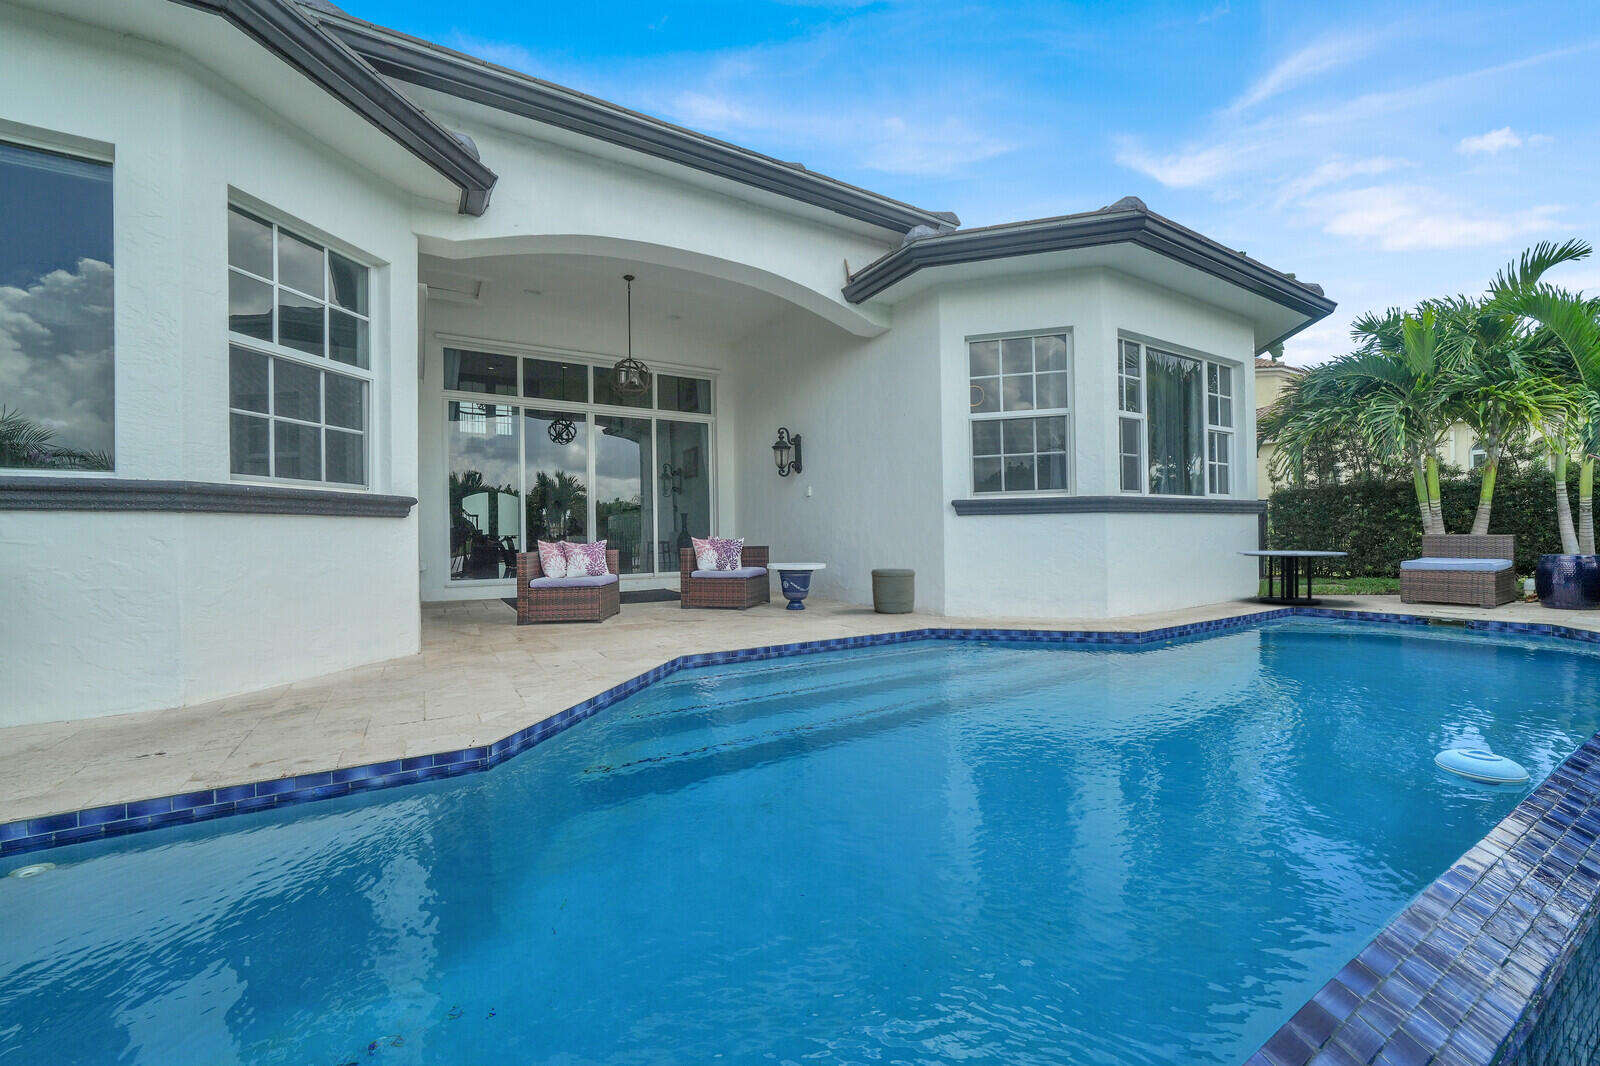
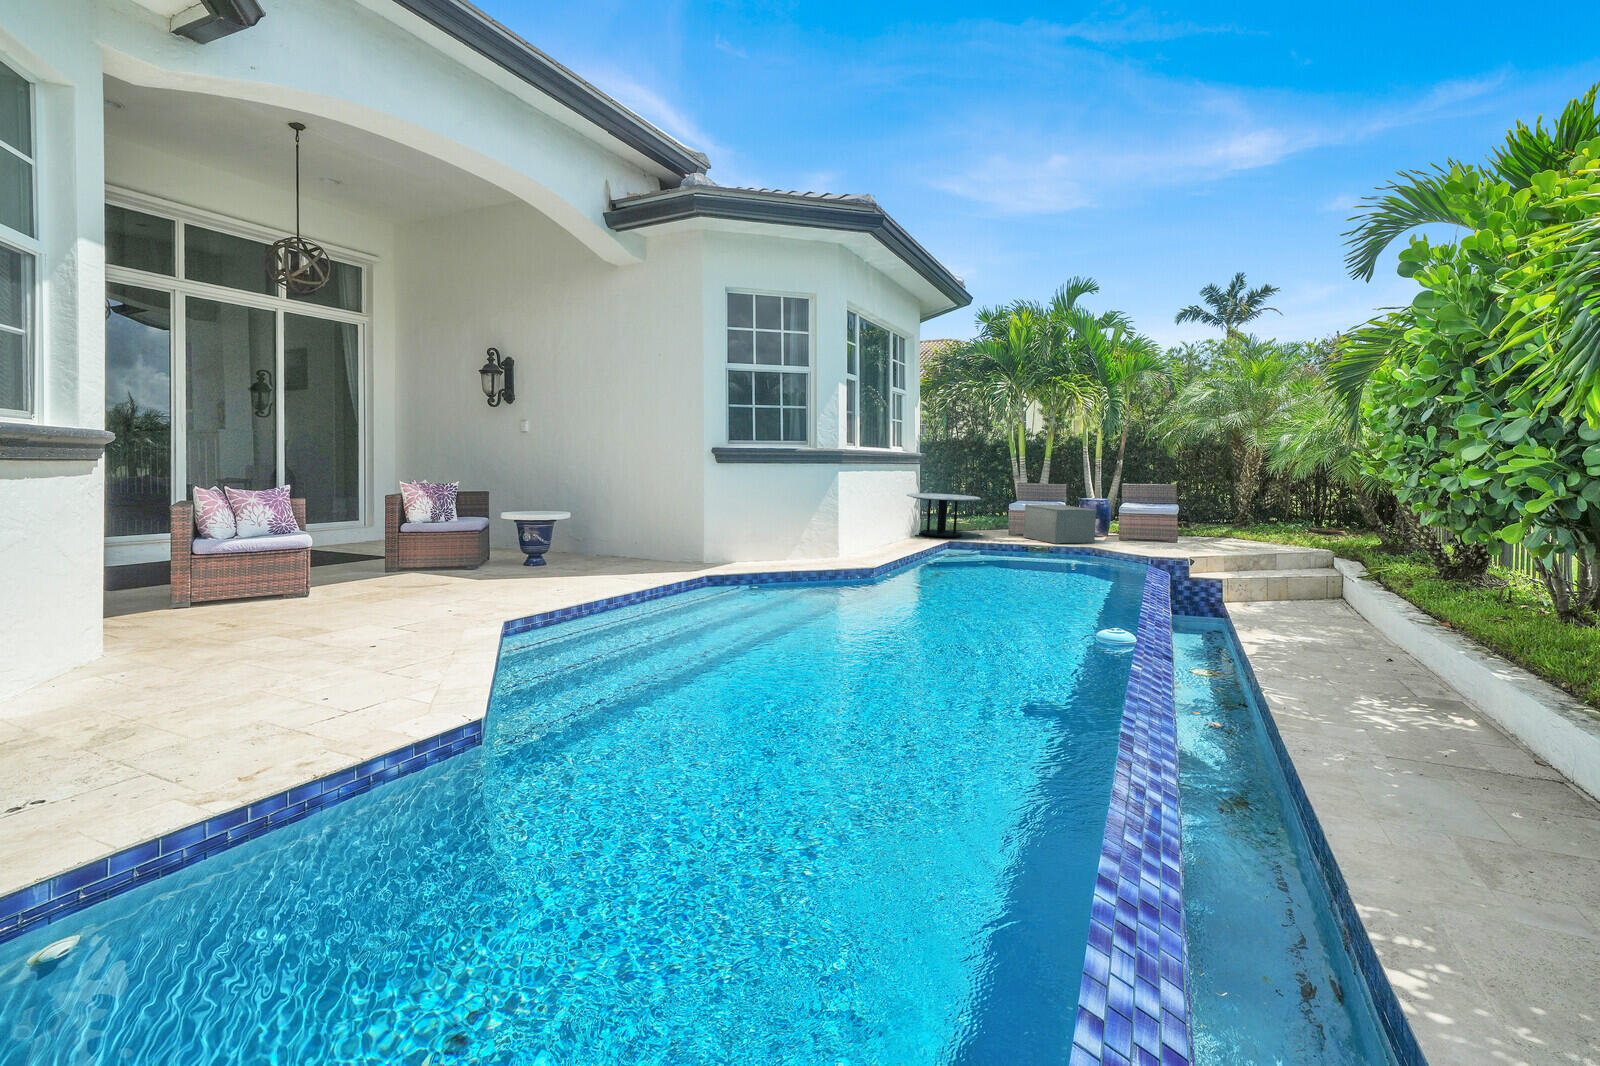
ottoman: none [1427,561,1560,616] -> present [1023,504,1097,544]
woven basket: present [871,569,915,613] -> none [626,512,670,558]

